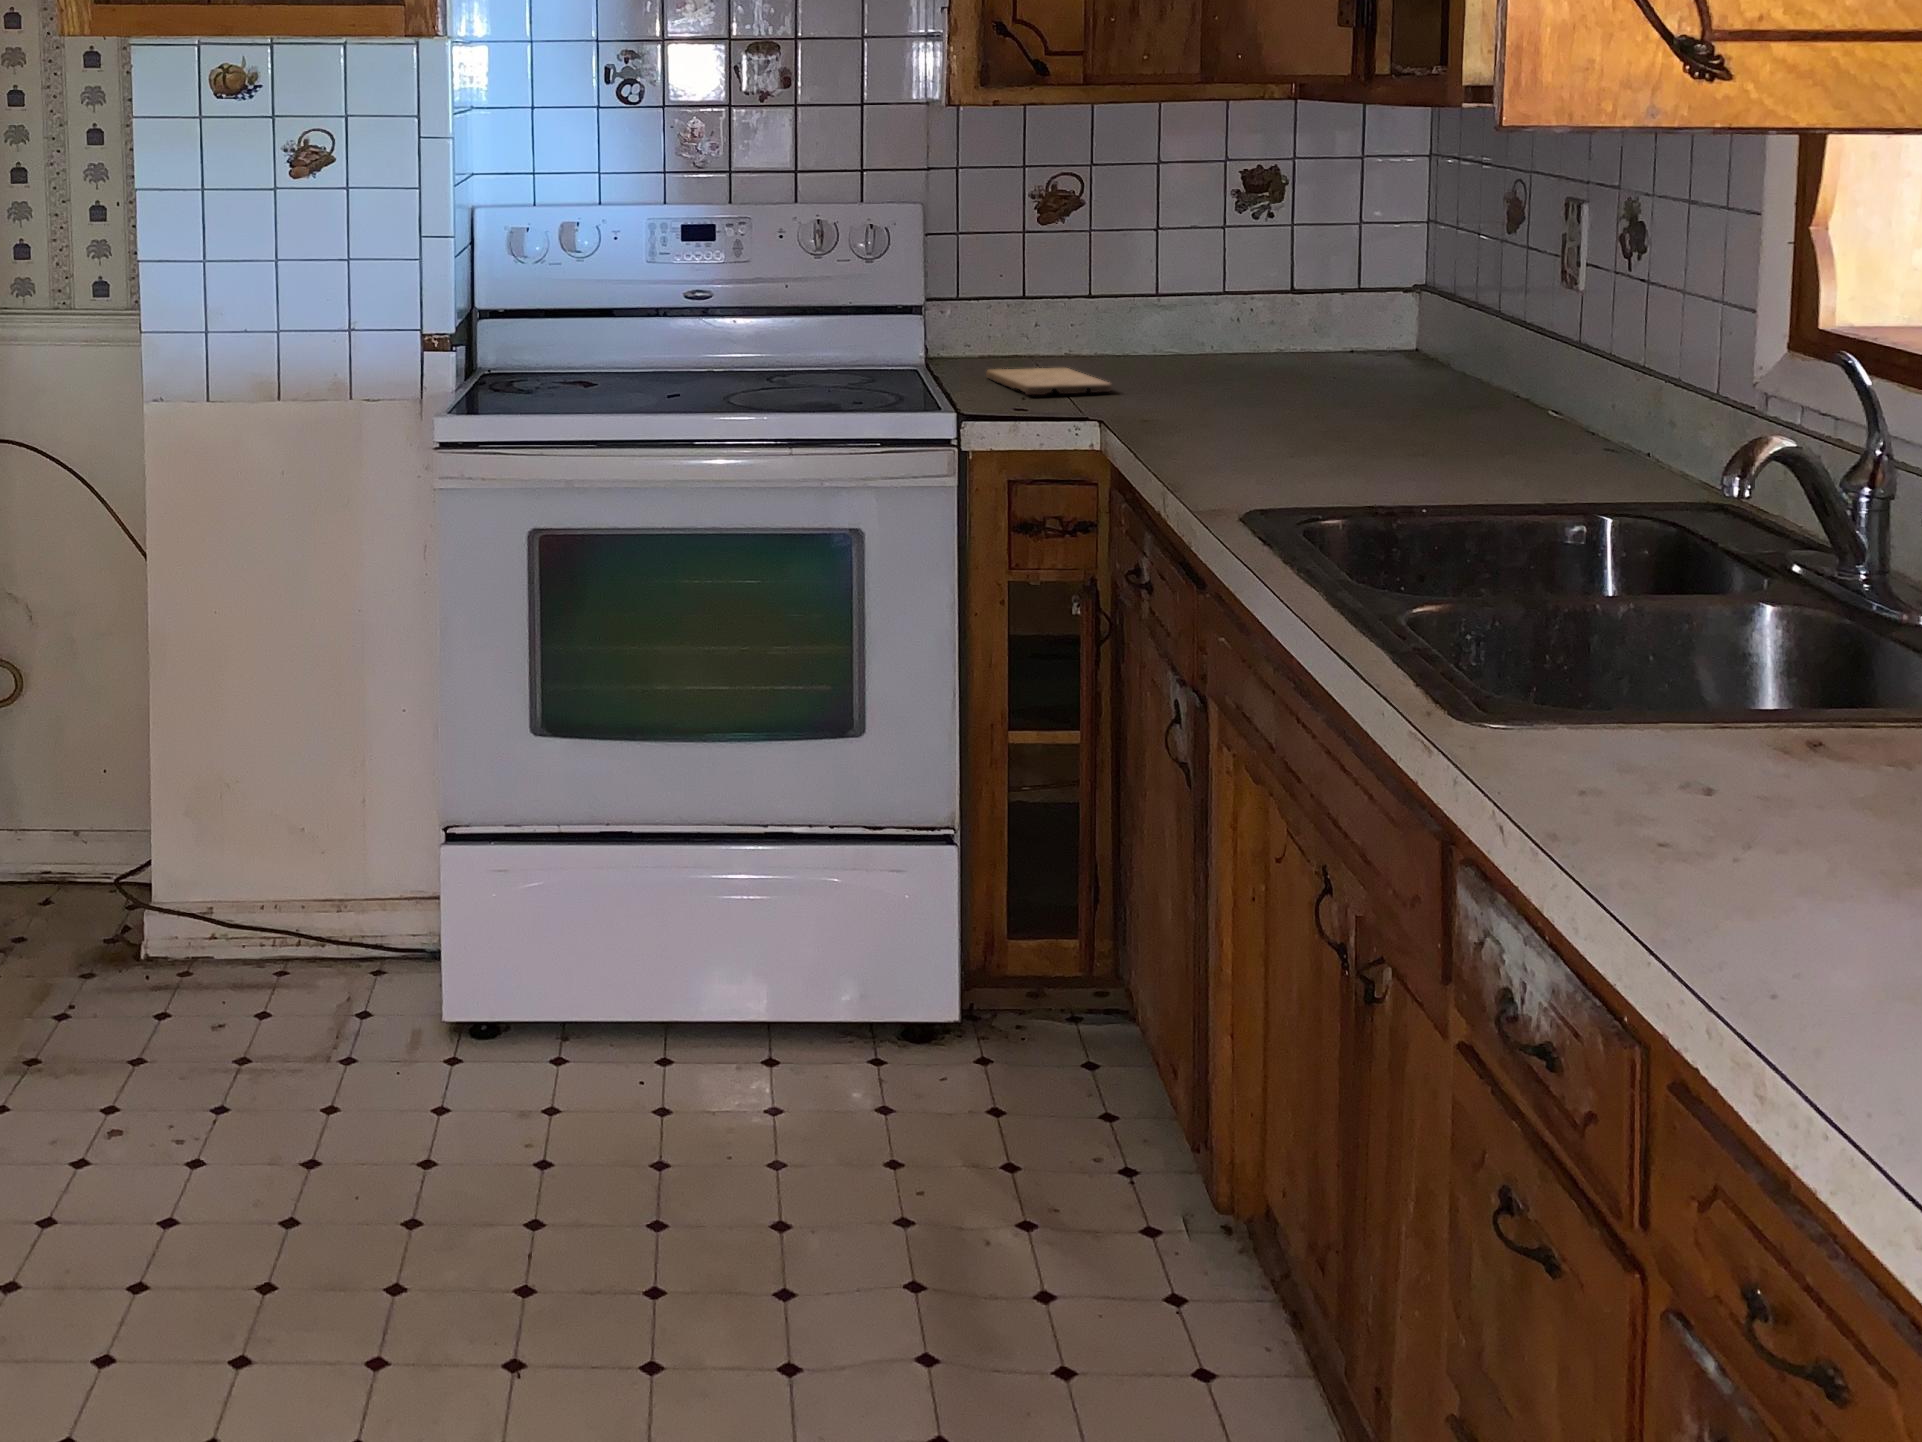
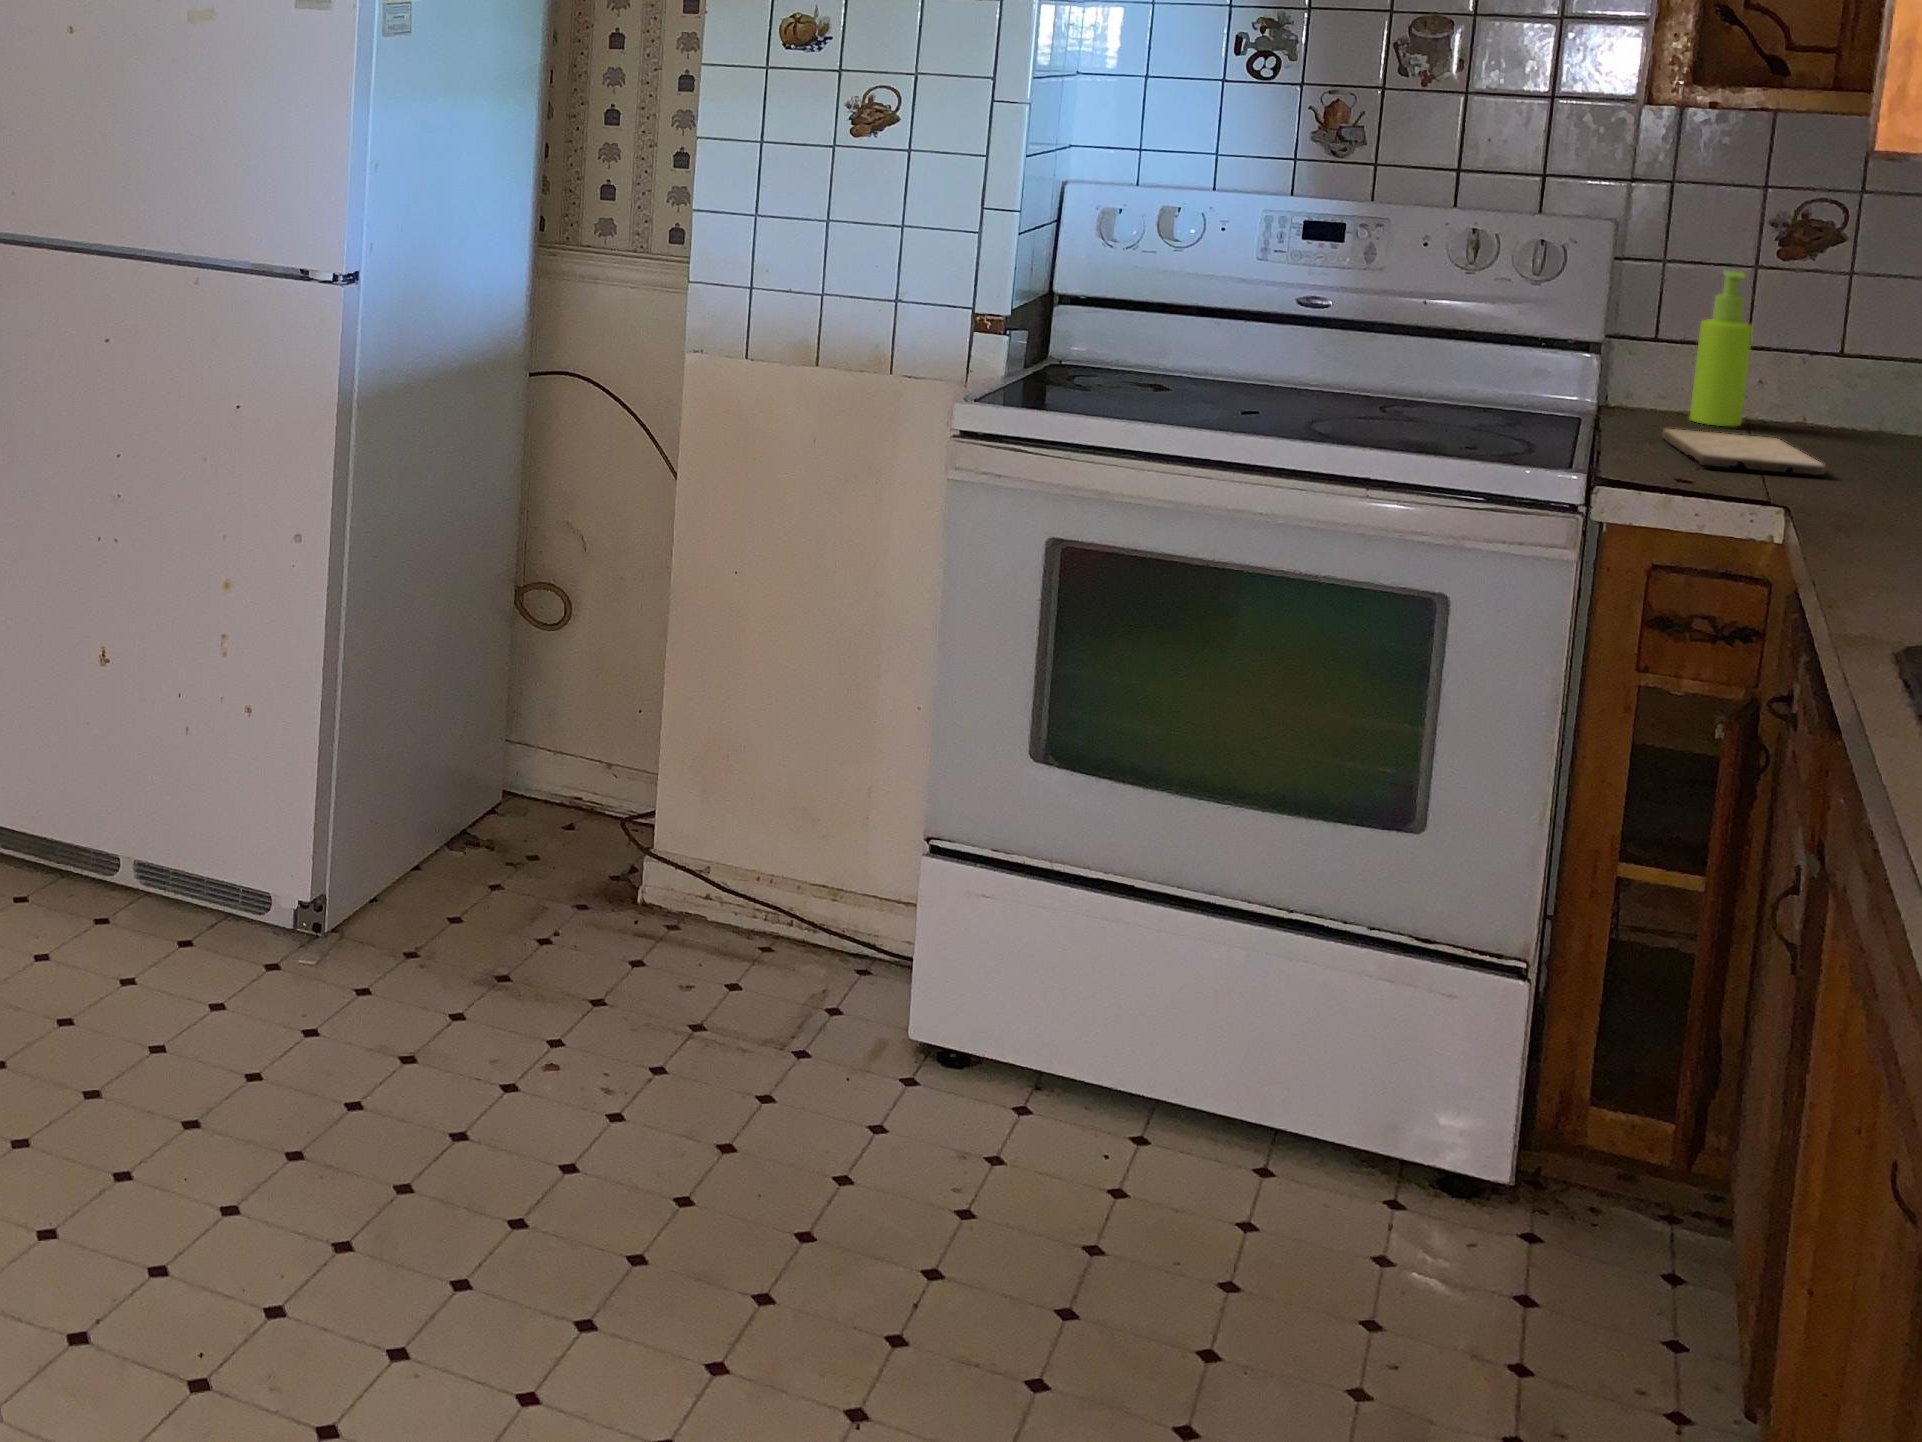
soap dispenser: none [996,236,1034,363] -> present [1690,270,1753,426]

